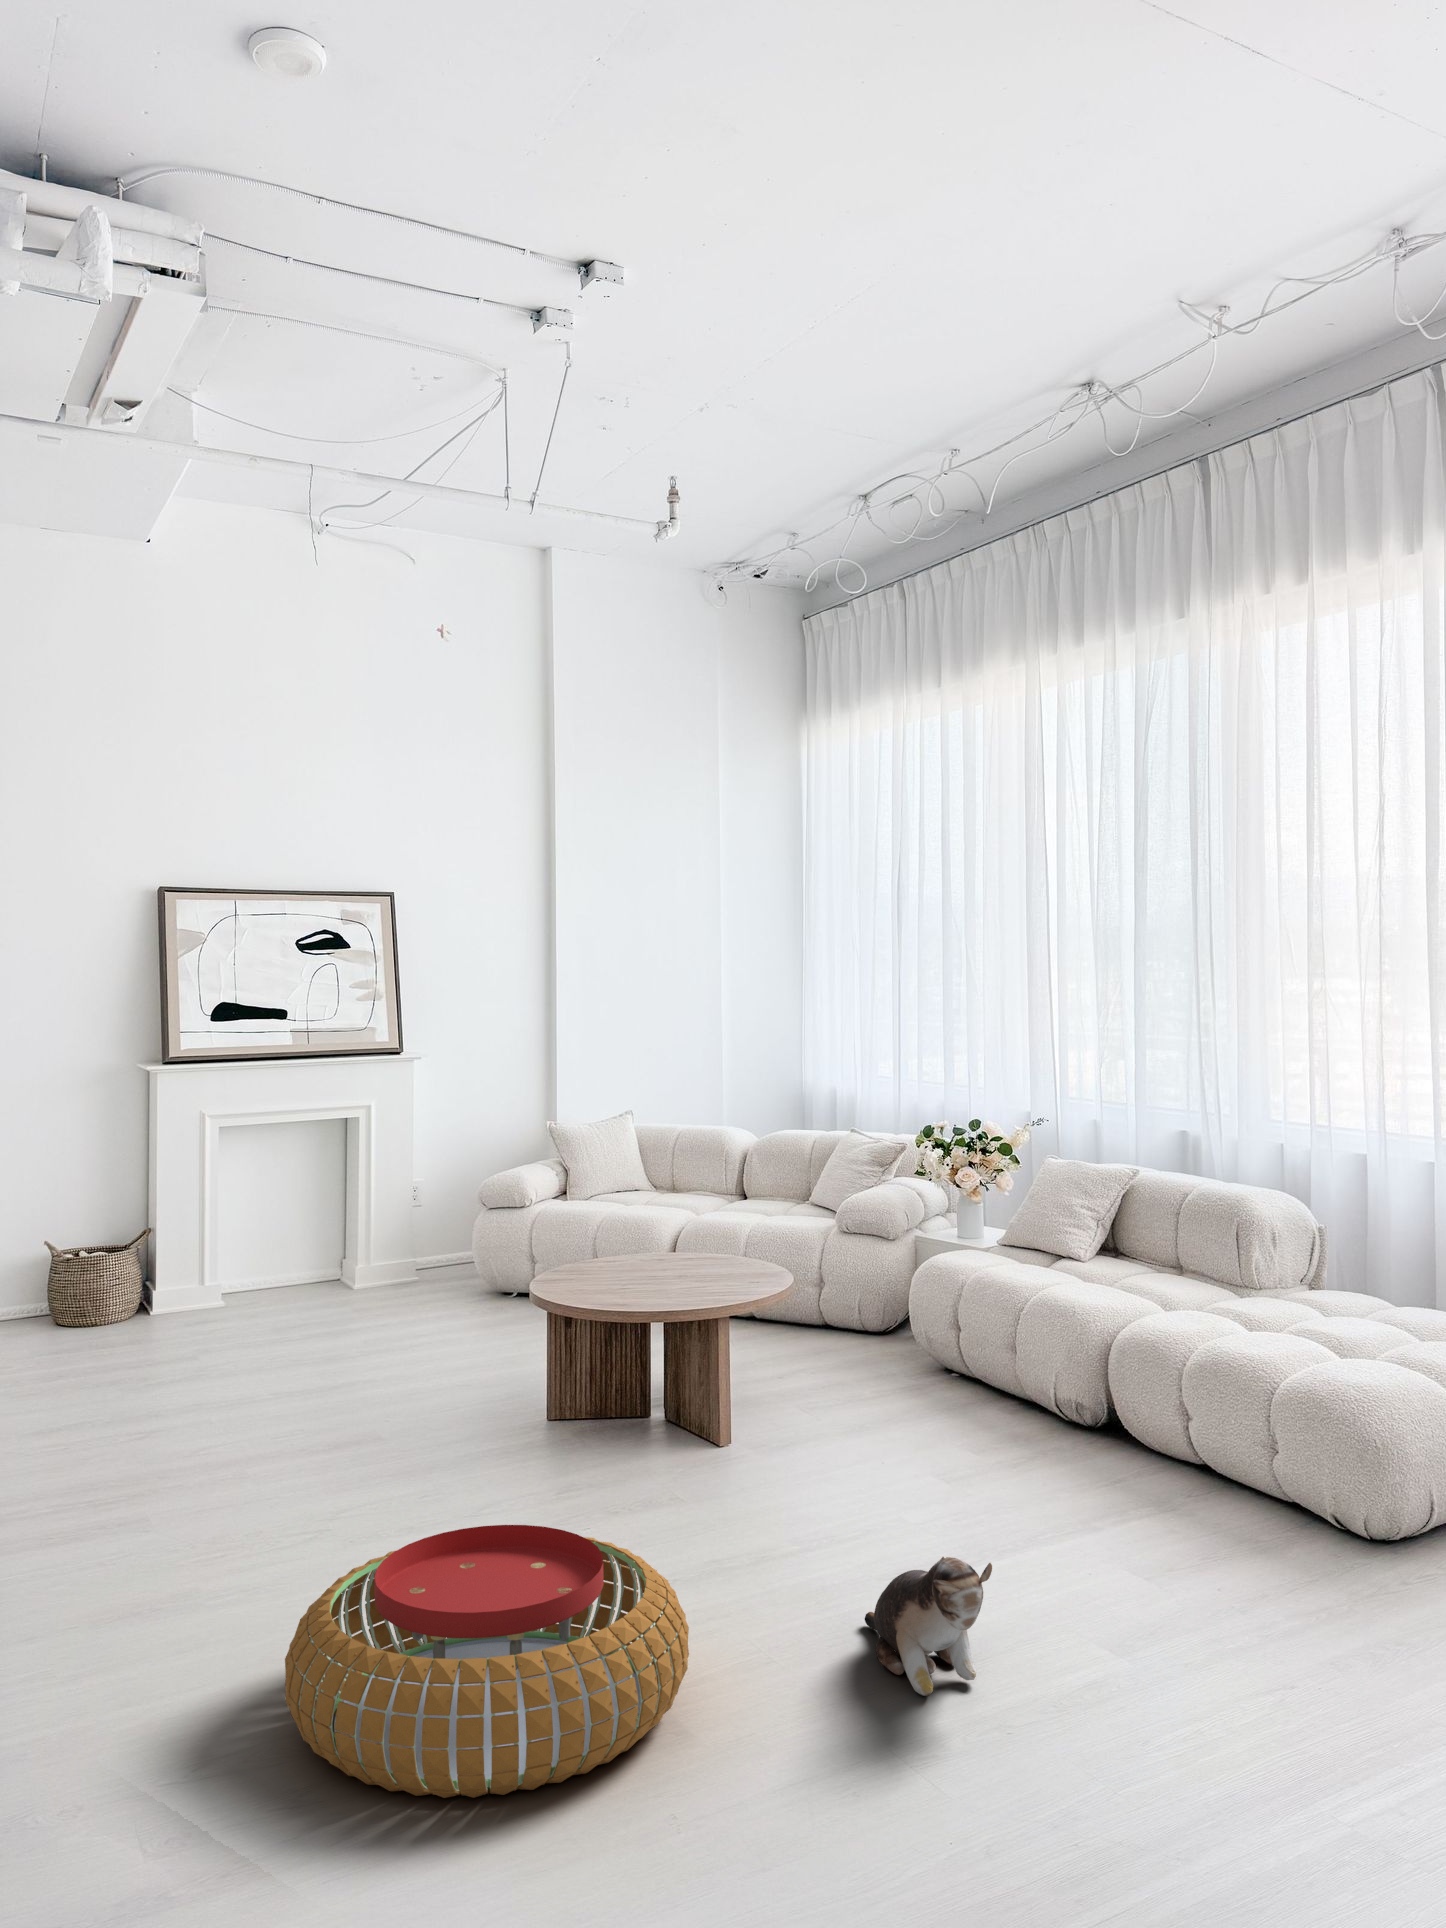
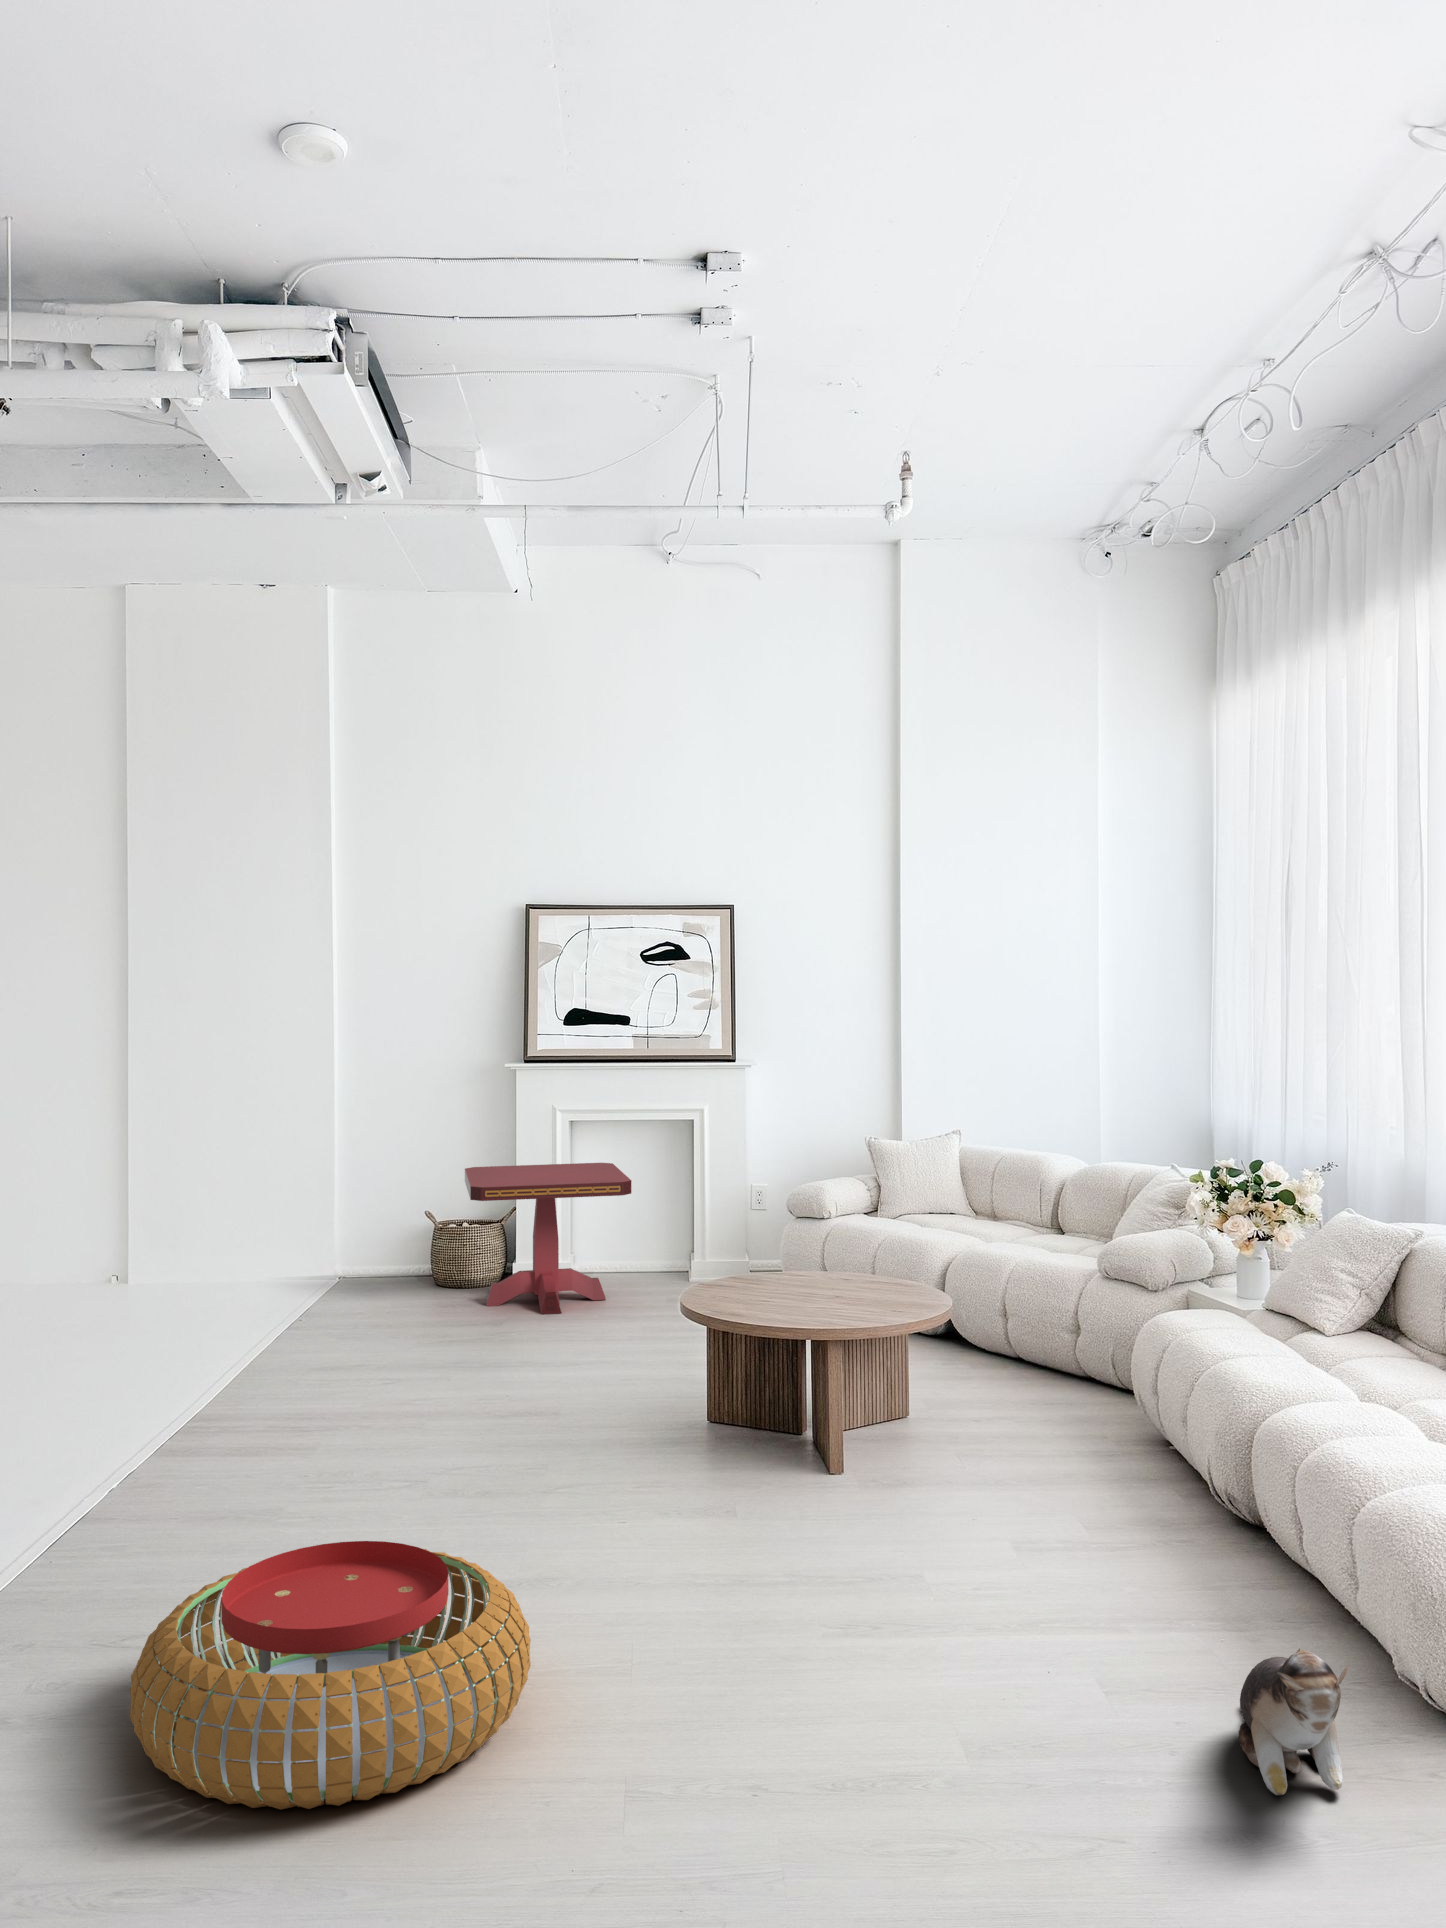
side table: none [113,1165,328,1329] -> present [465,1163,631,1314]
plush toy: present [865,1557,992,1696] -> present [1239,1649,1349,1795]

